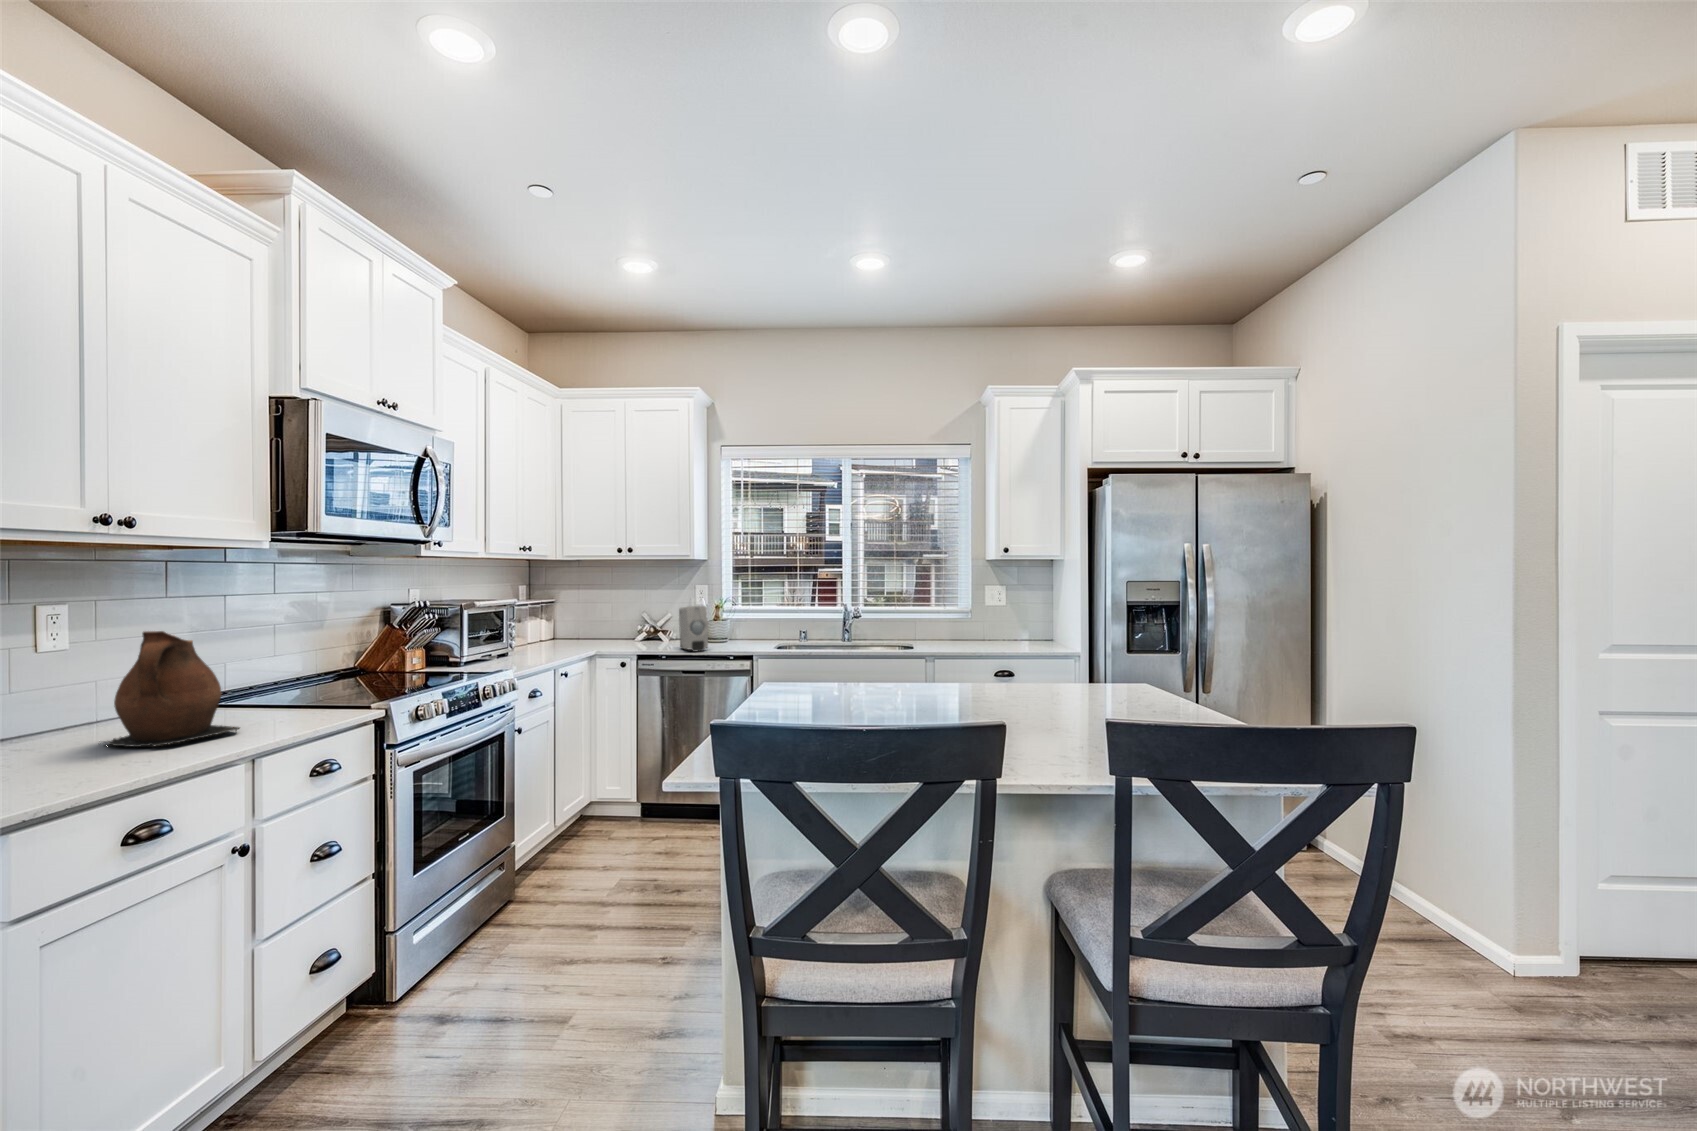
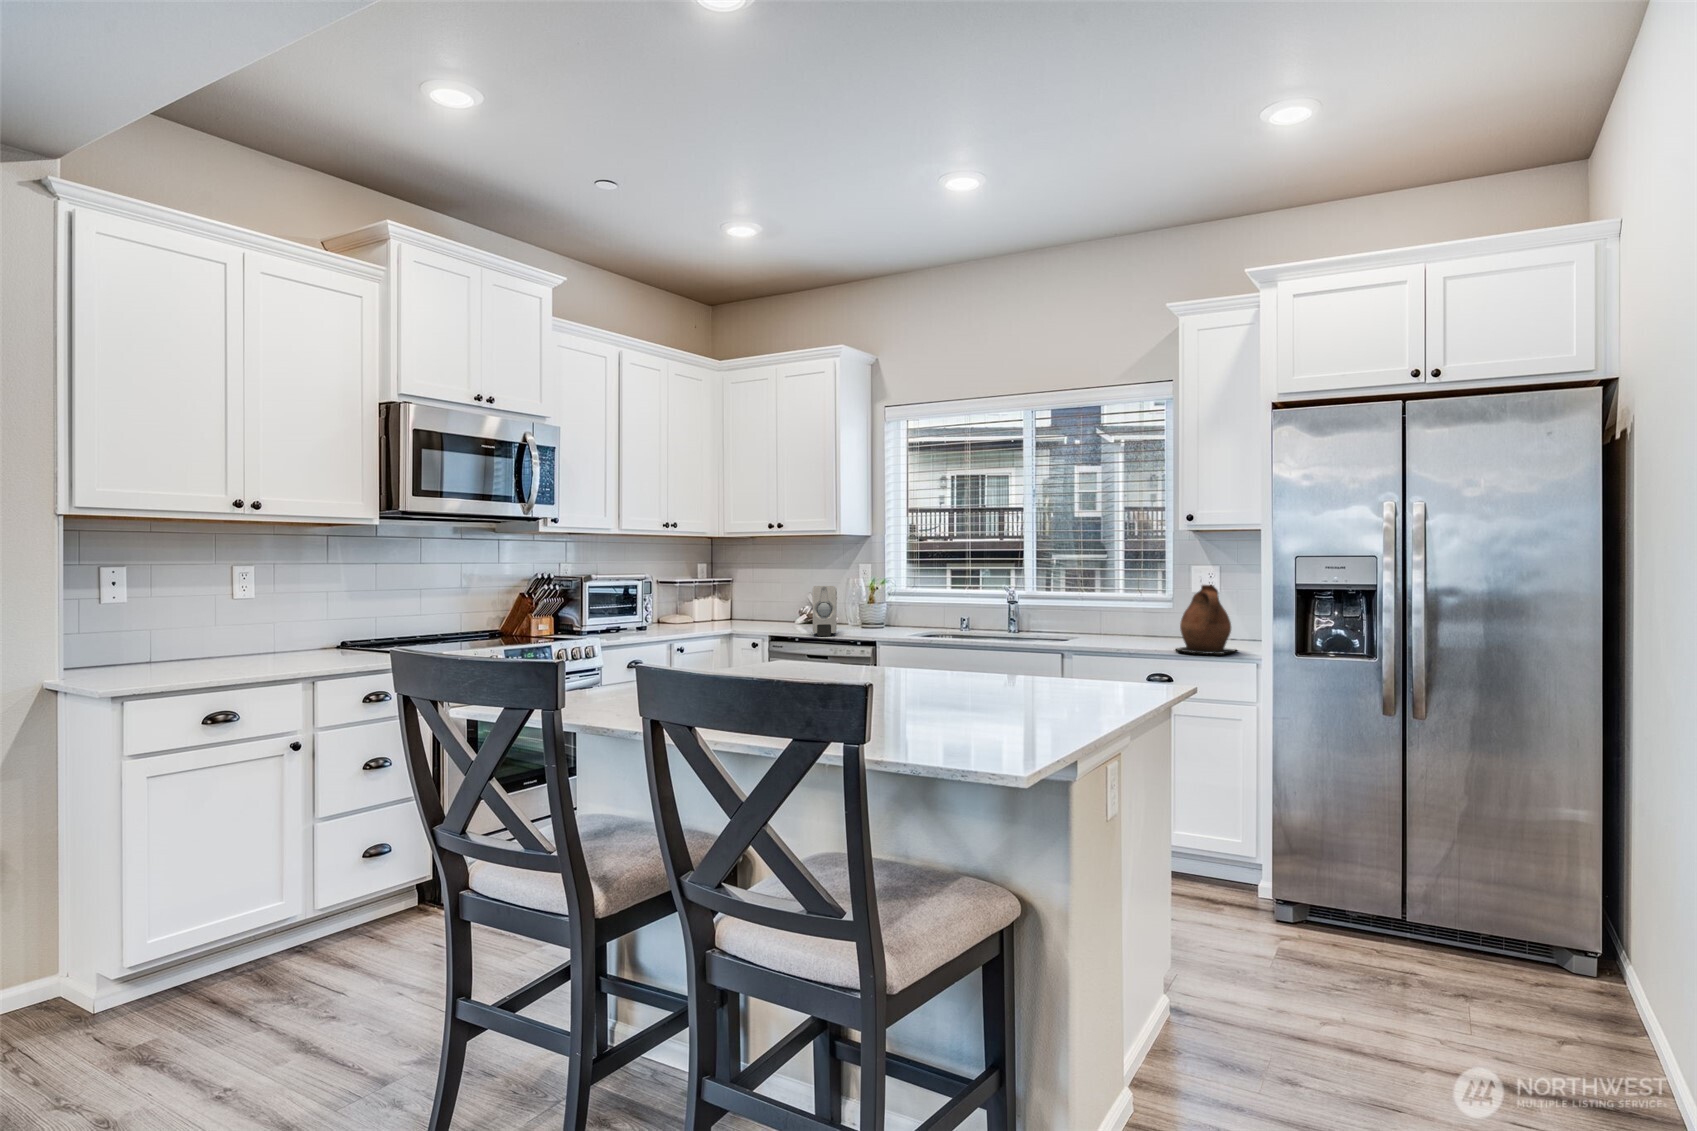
ceramic pitcher: present [104,631,239,747] -> present [1176,585,1236,654]

